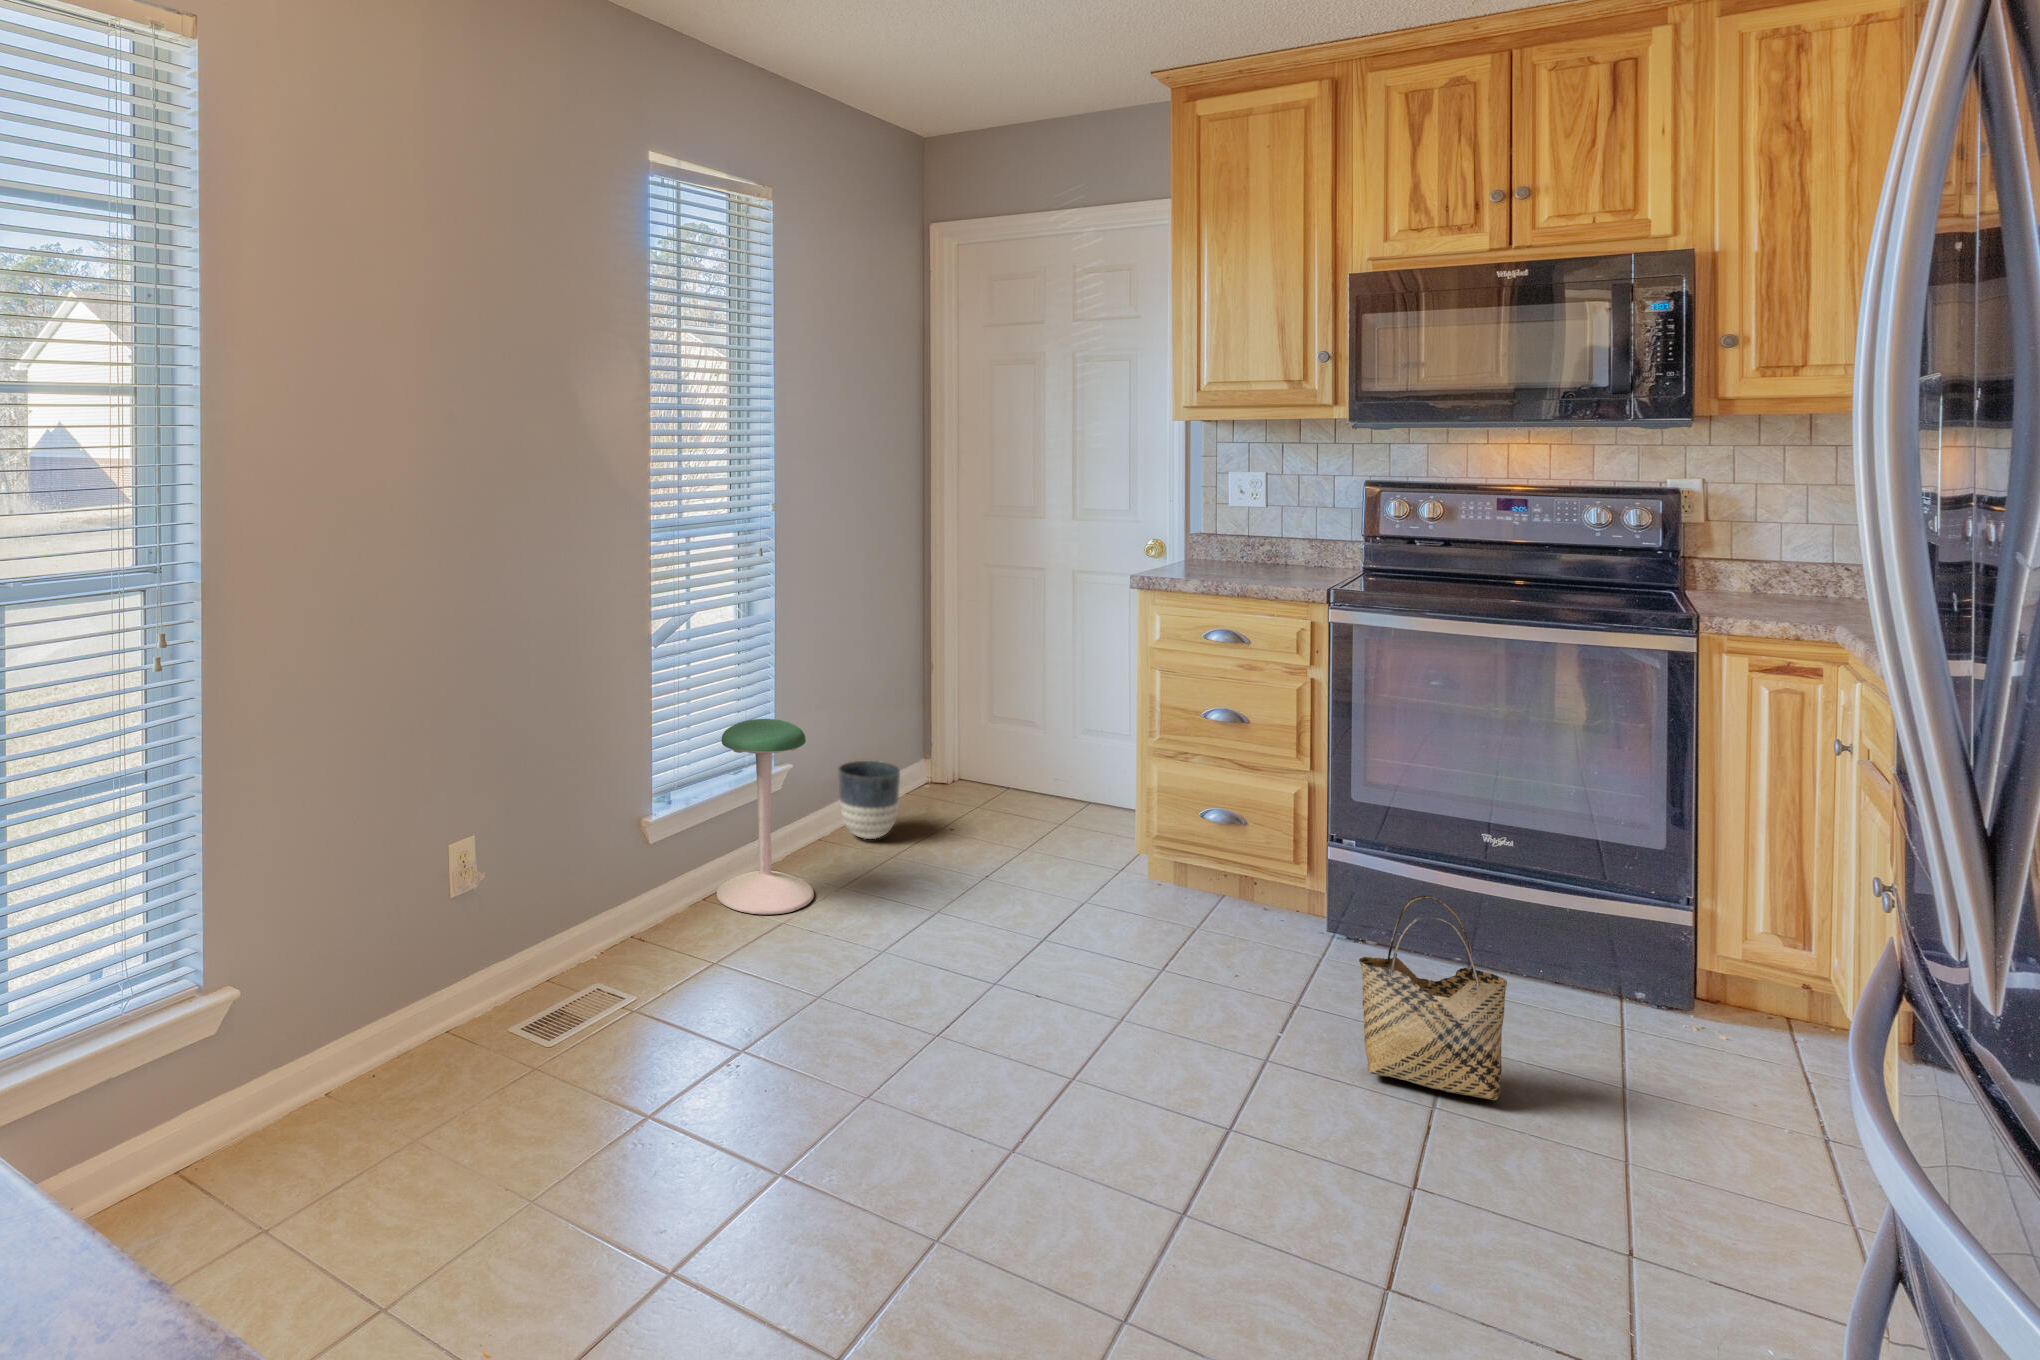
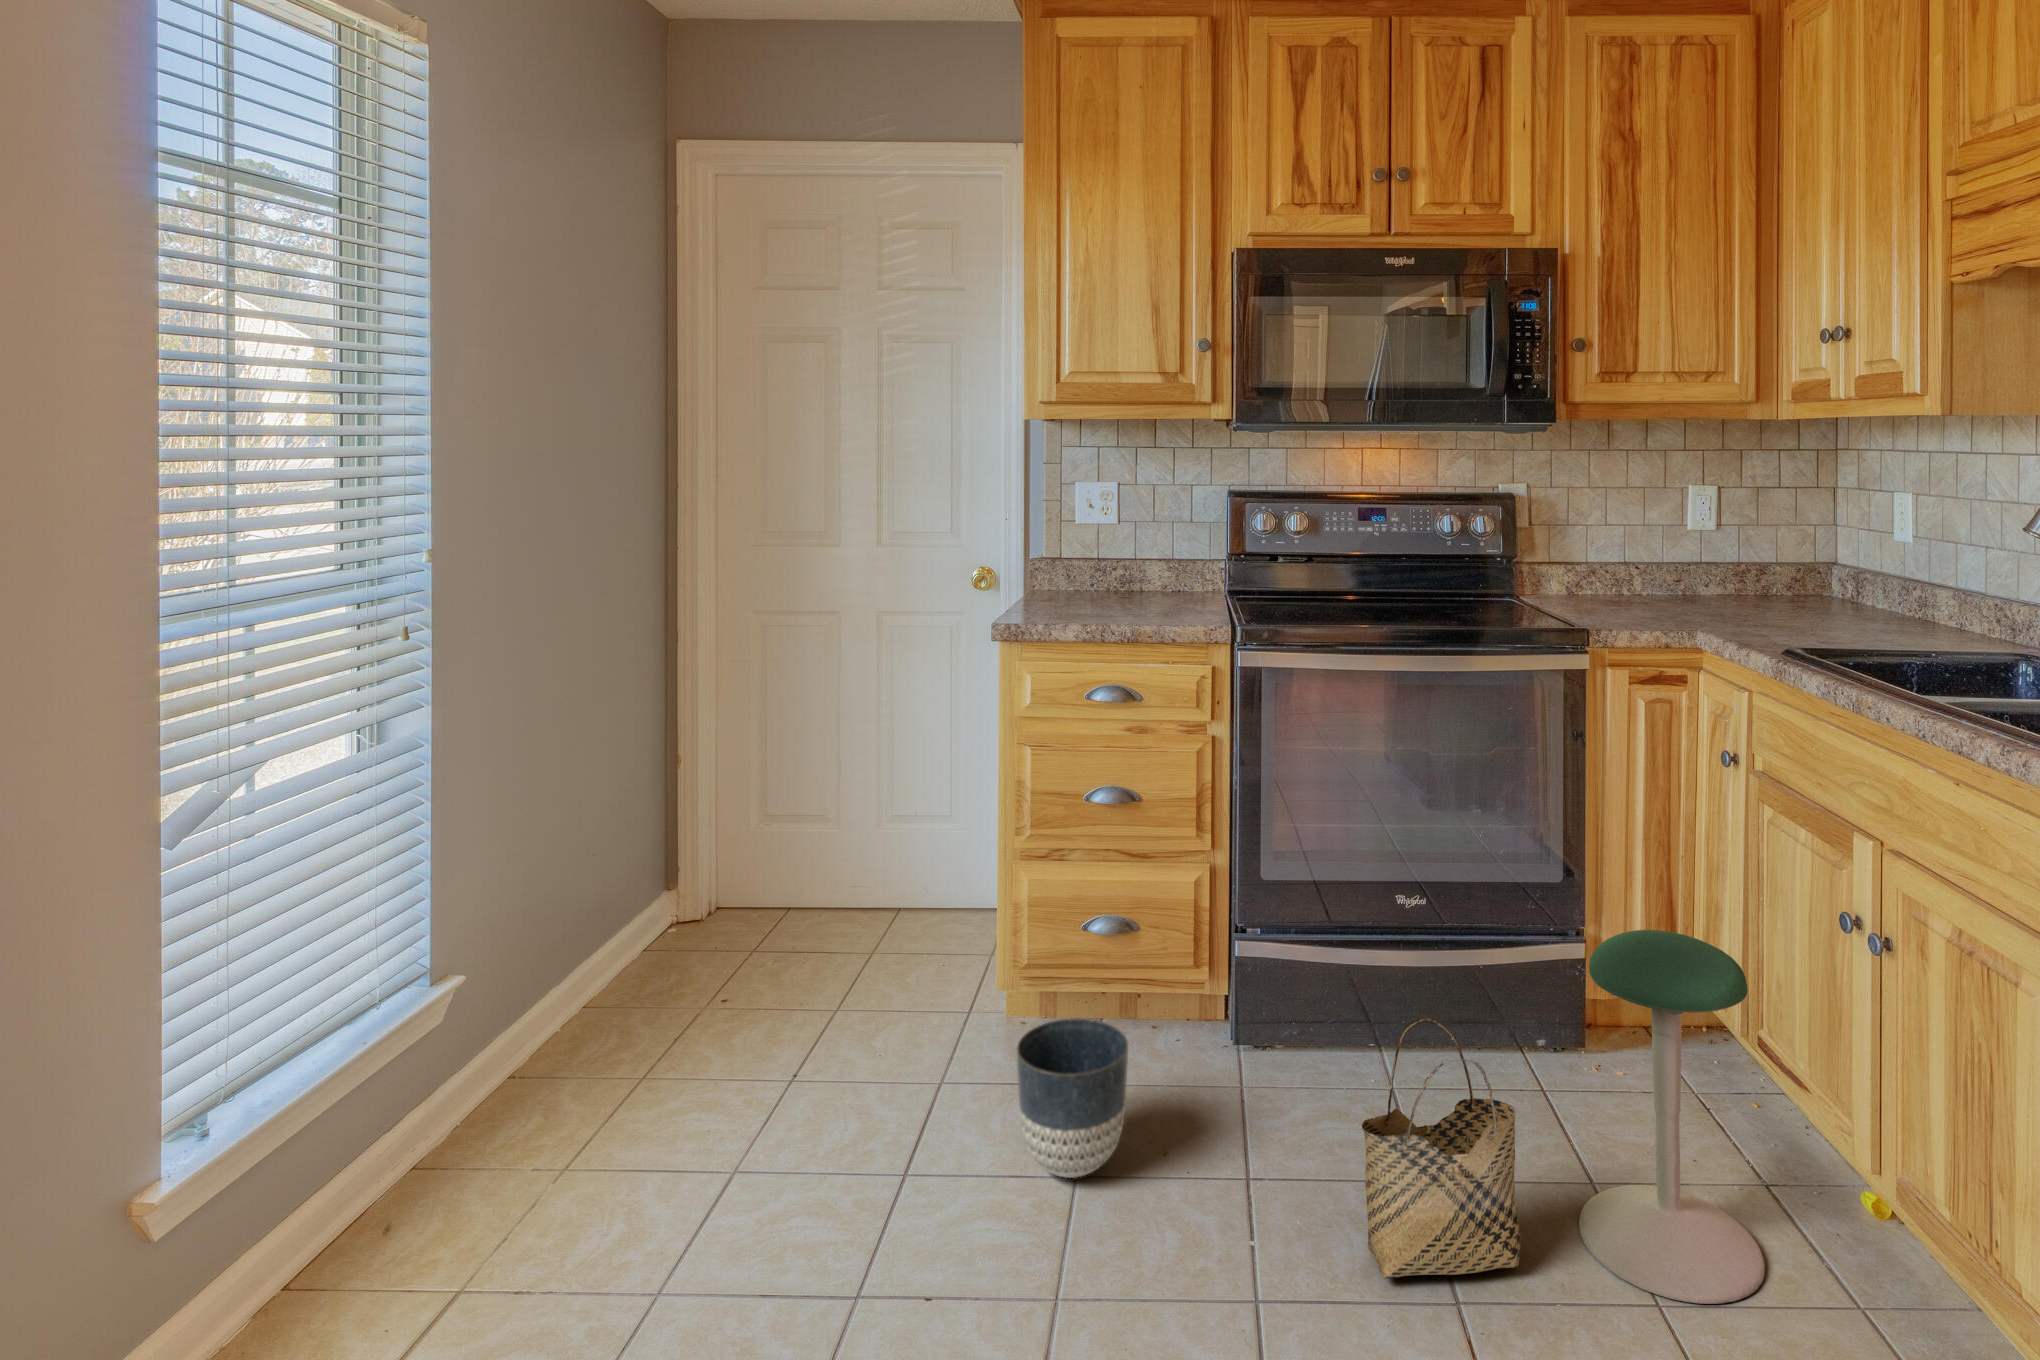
stool: present [717,719,814,915] -> present [1579,930,1765,1304]
planter: present [838,761,900,839] -> present [1017,1018,1128,1178]

